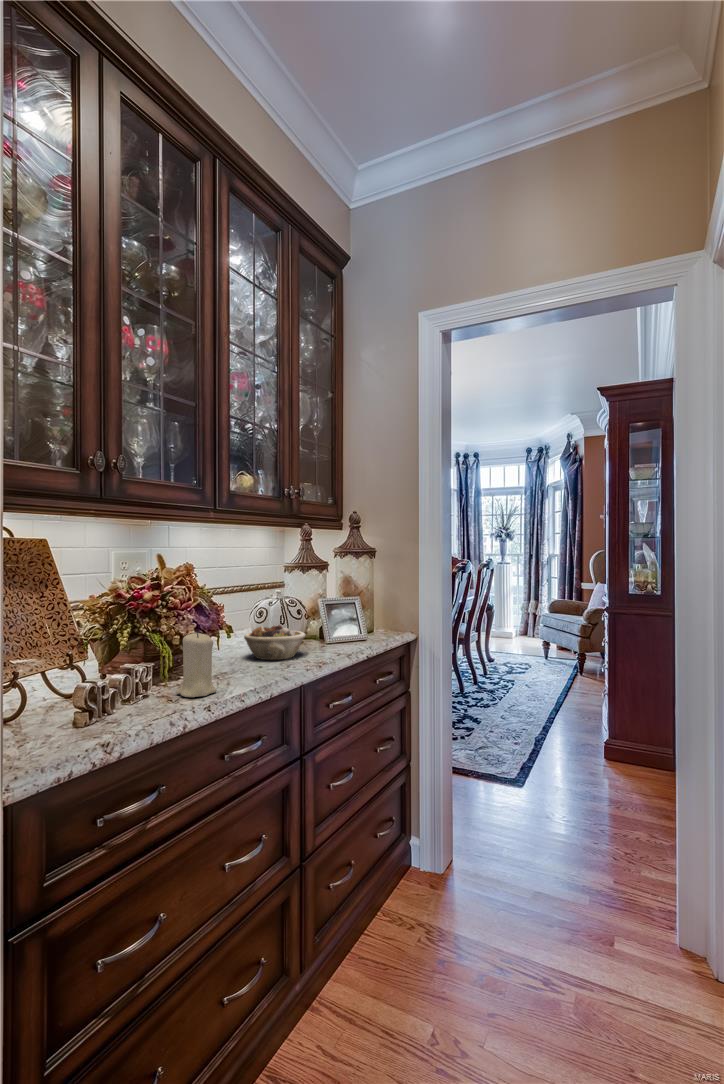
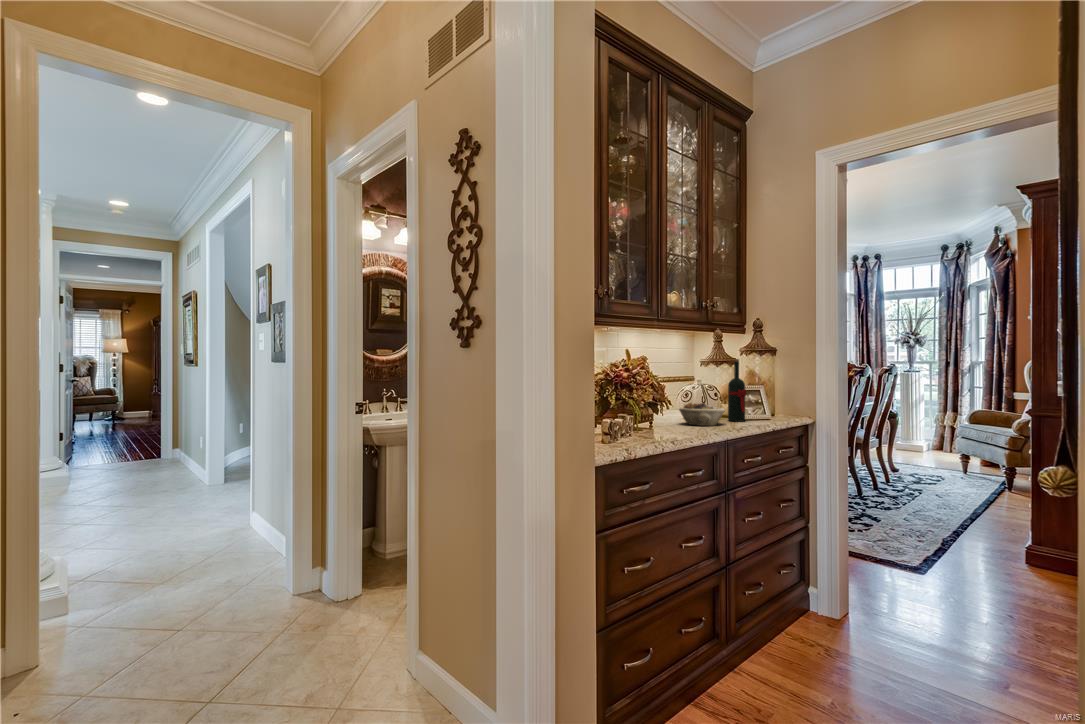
wine bottle: none [314,564,335,647] -> present [728,359,746,421]
candle: present [176,632,216,697] -> none [650,397,676,437]

